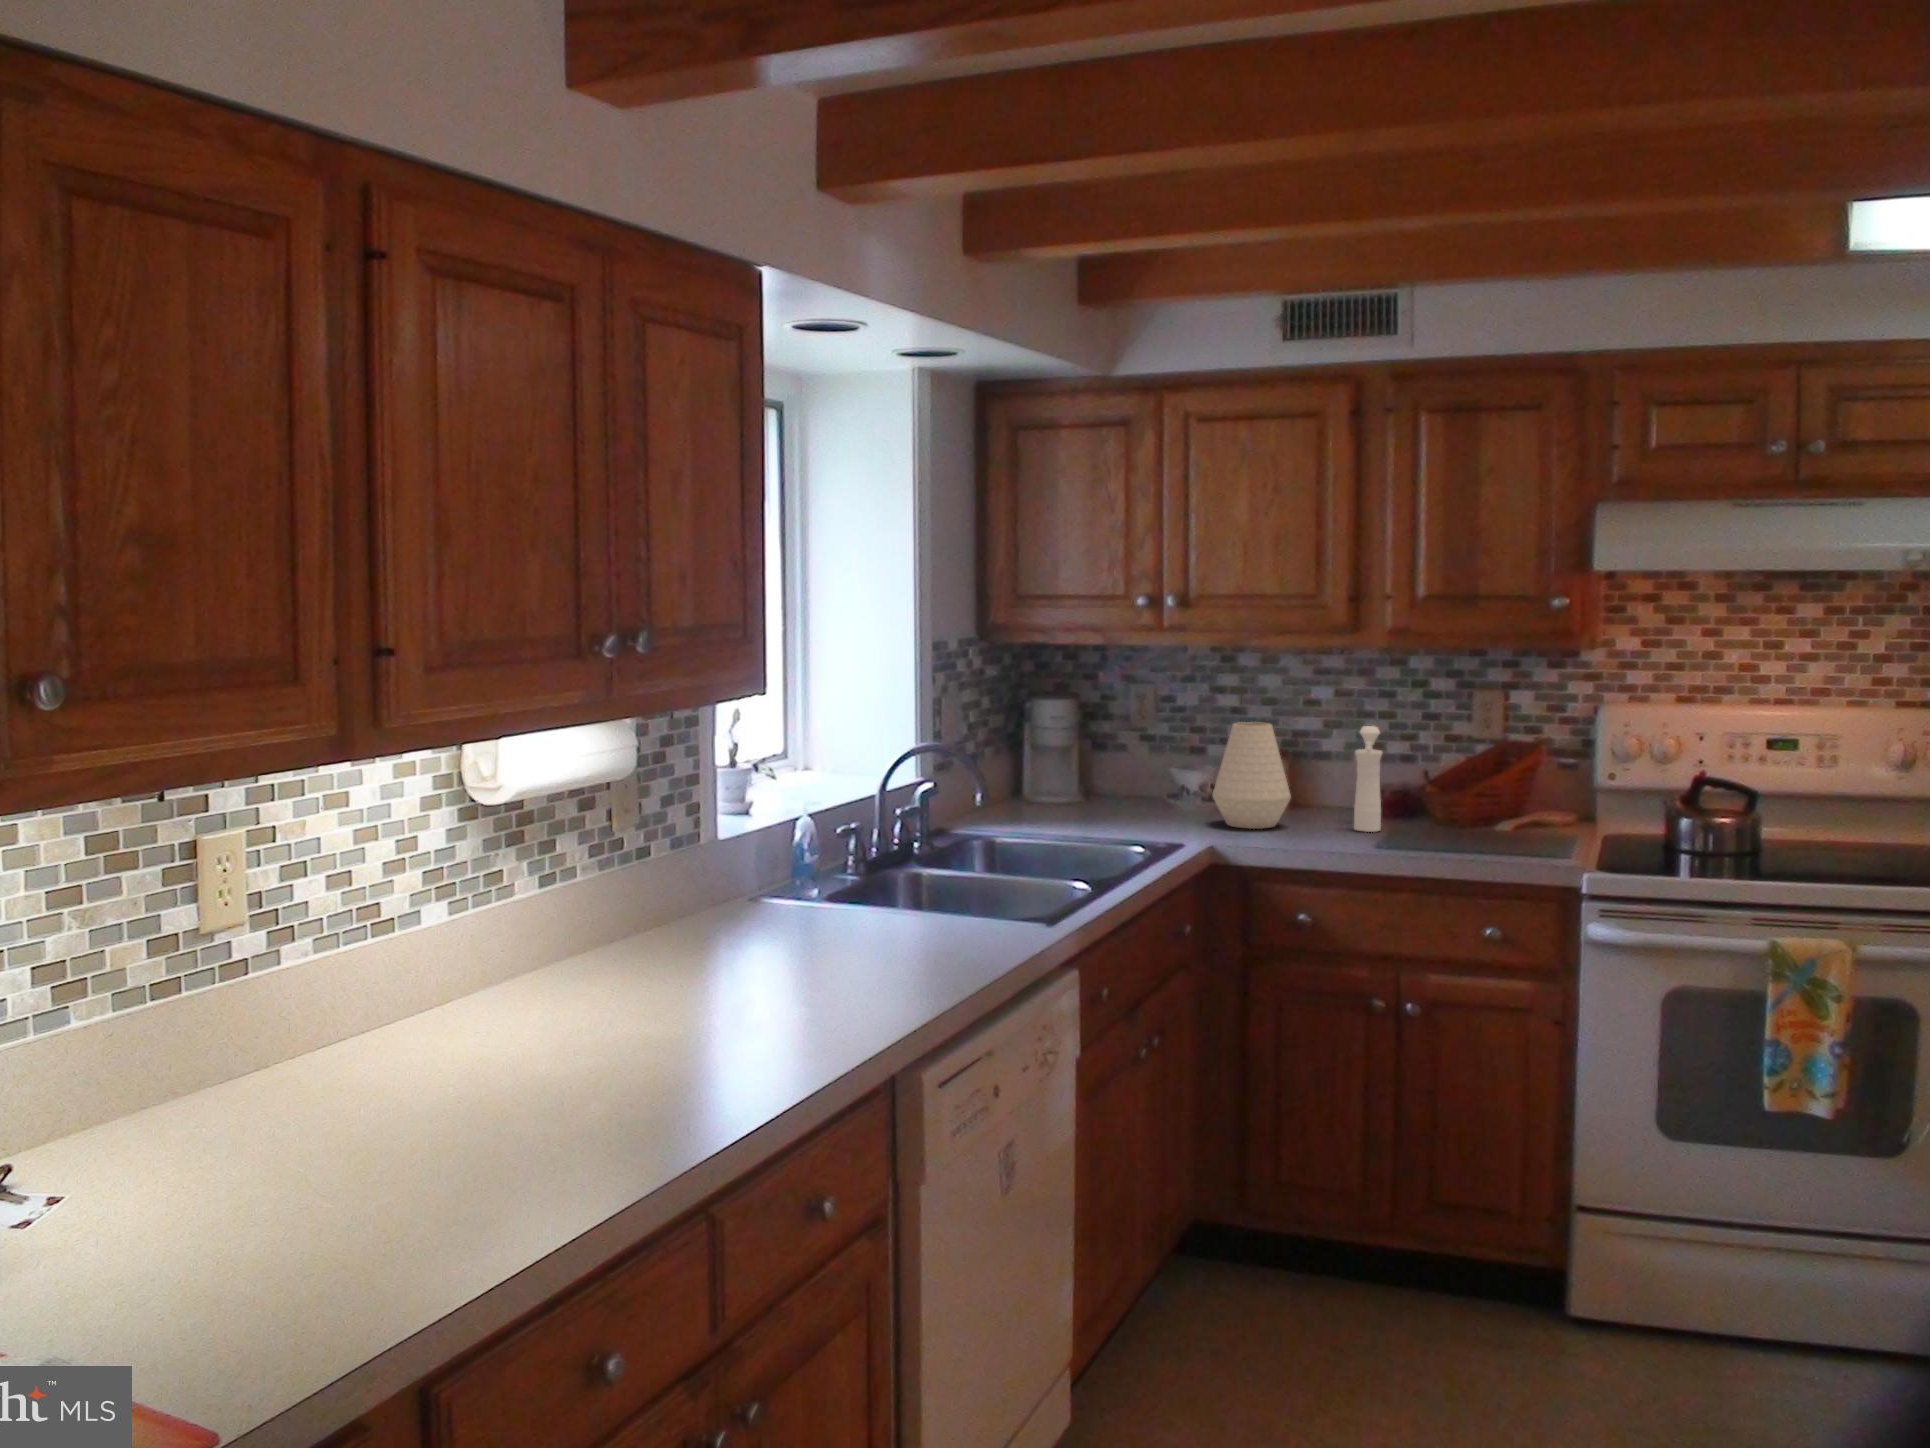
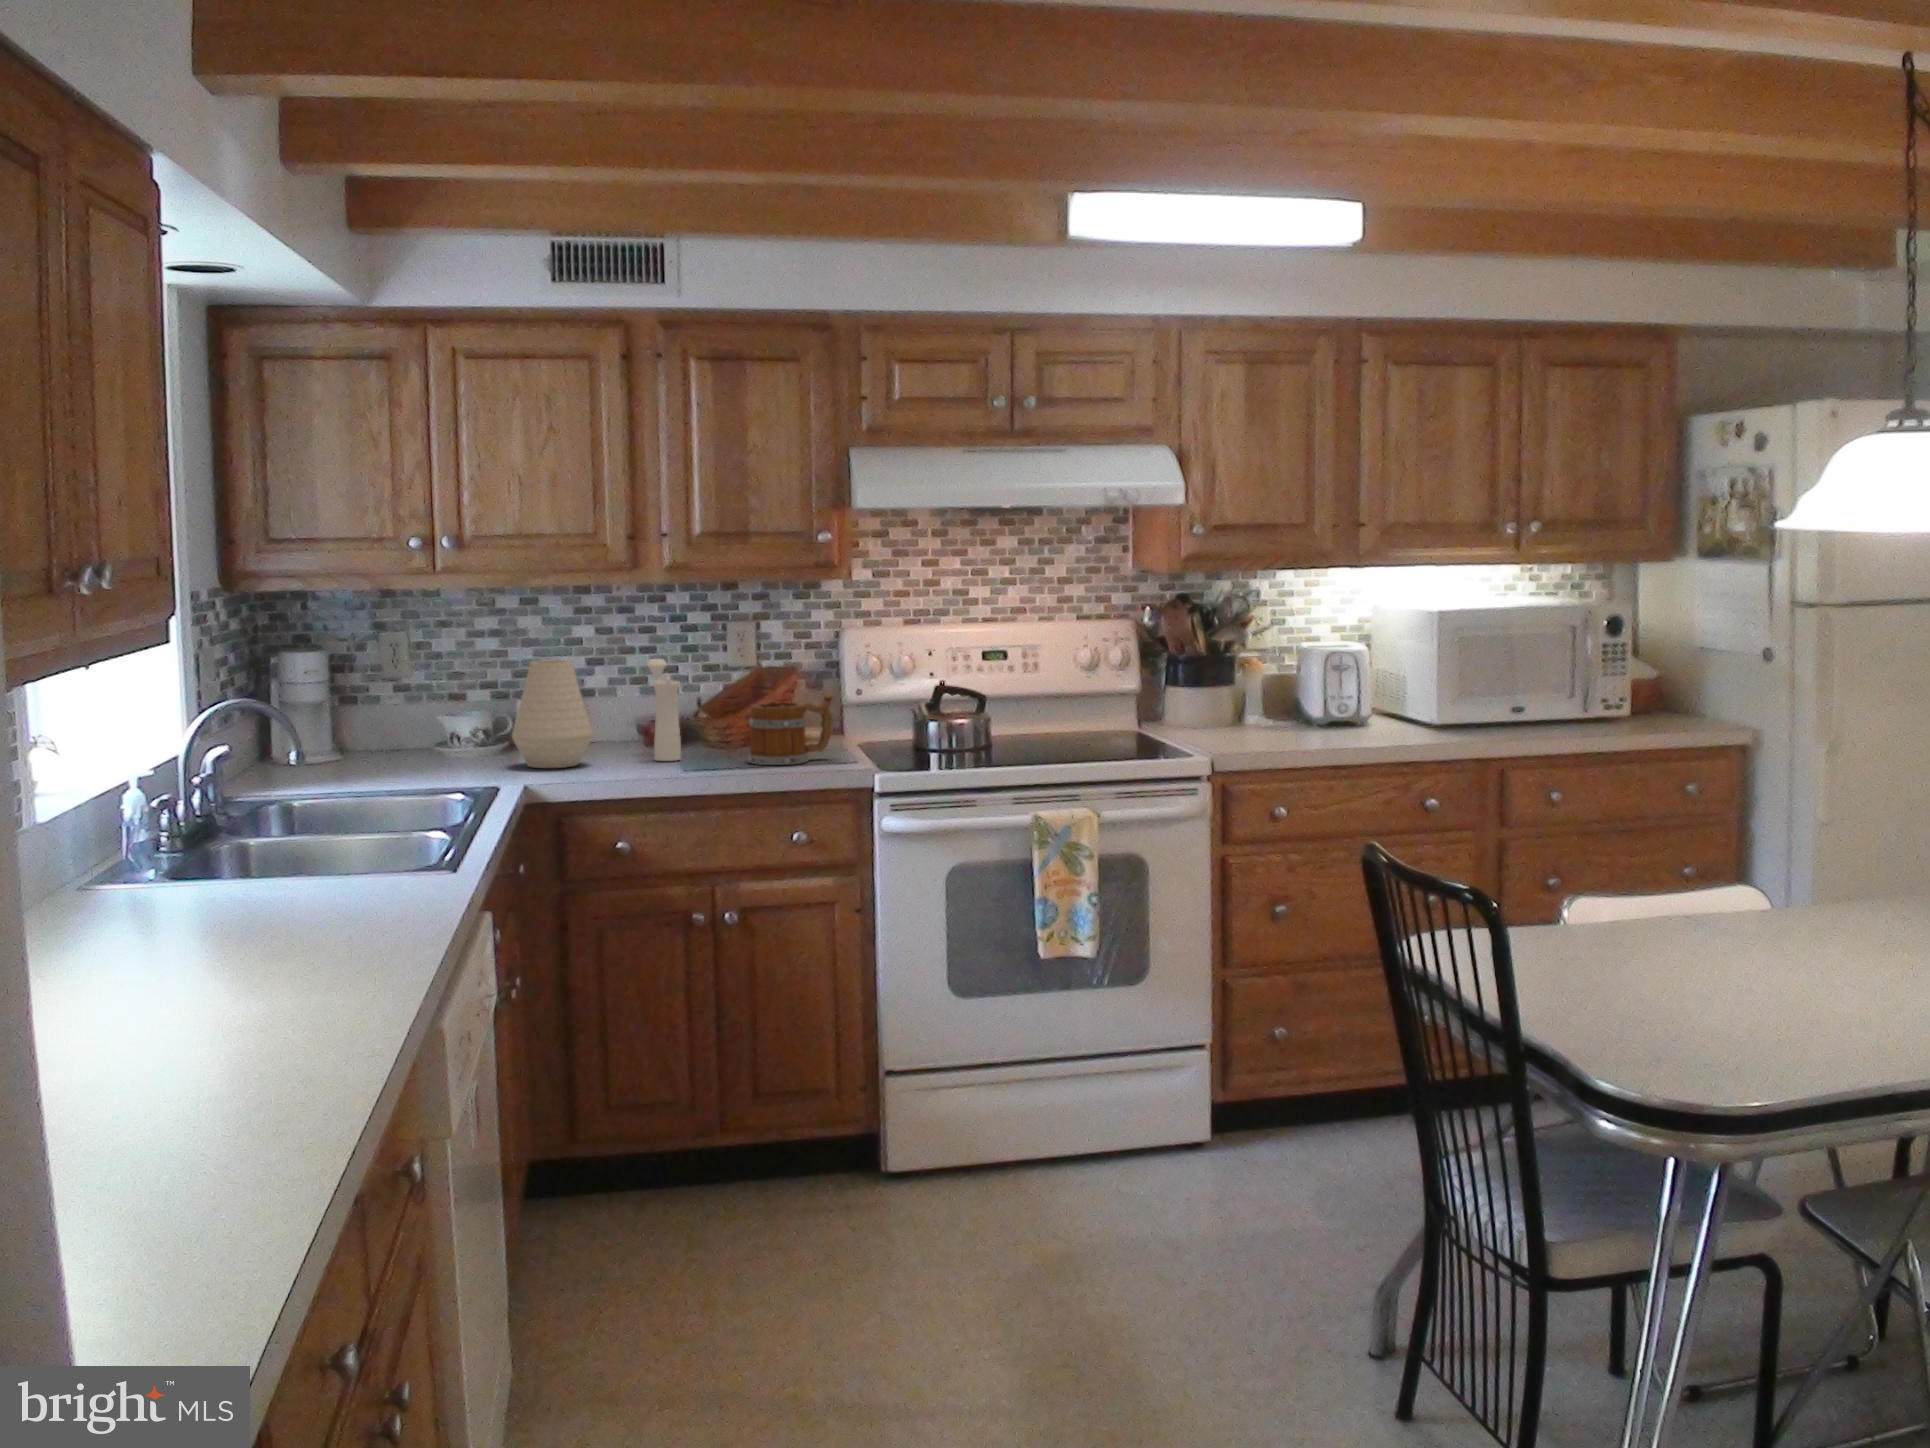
mug: none [1442,774,1544,848] -> present [748,693,834,765]

